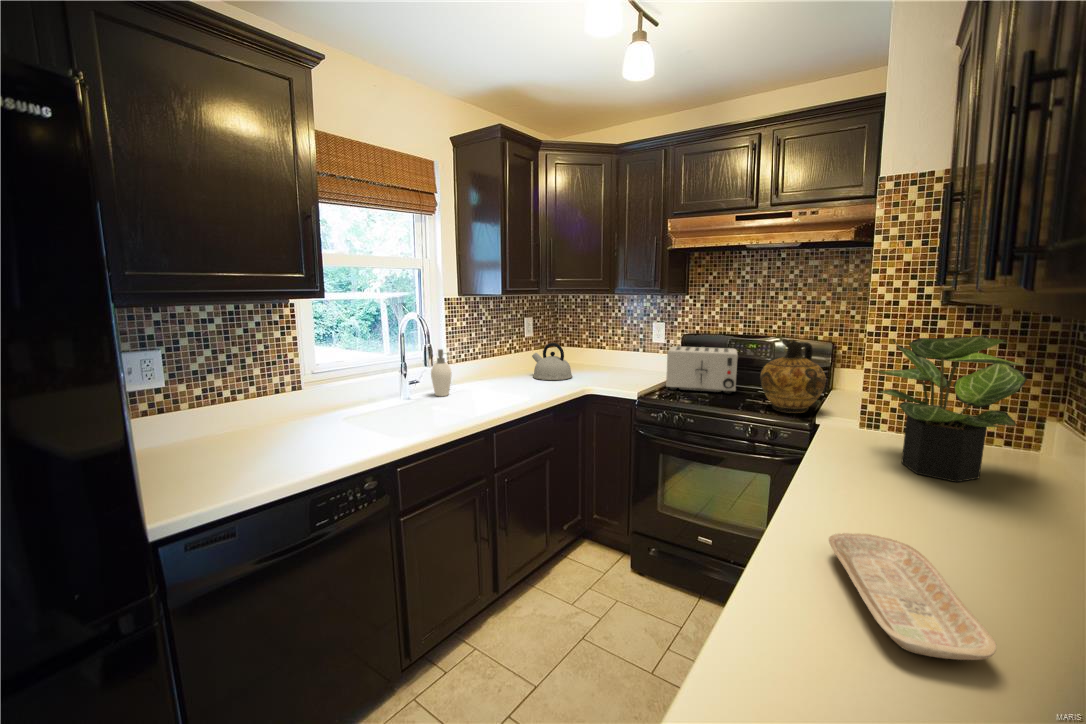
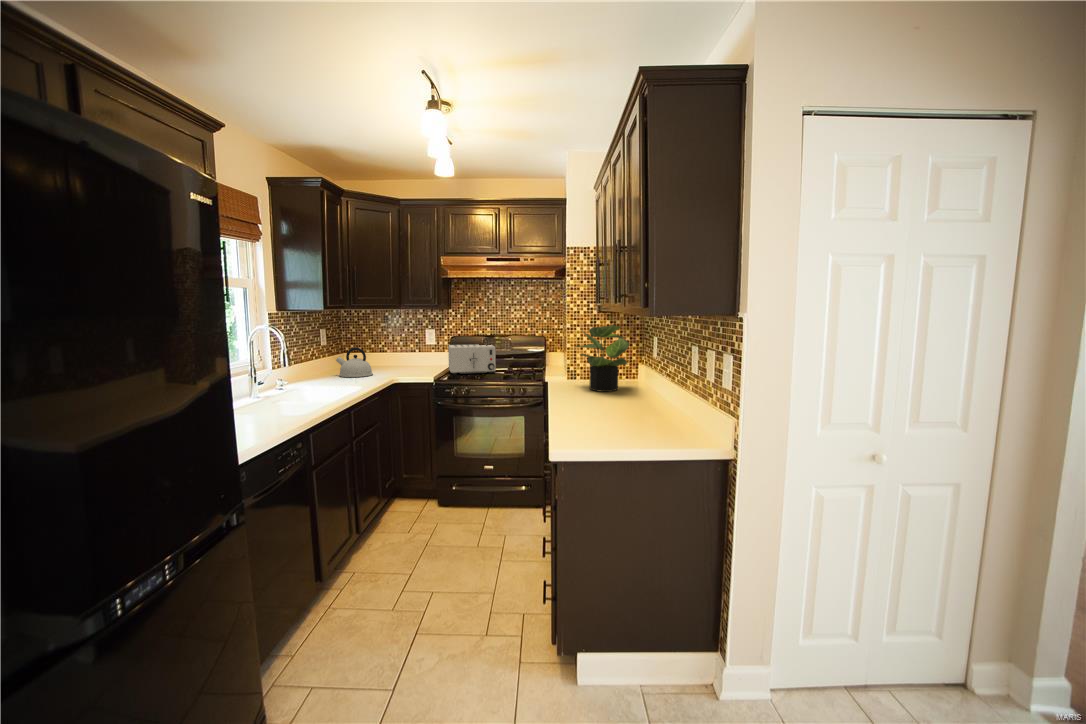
ceramic jug: present [760,339,826,413] -> none [513,334,548,378]
soap dispenser: present [431,349,451,396] -> none [273,354,295,393]
tray: present [829,533,997,660] -> none [574,403,626,424]

